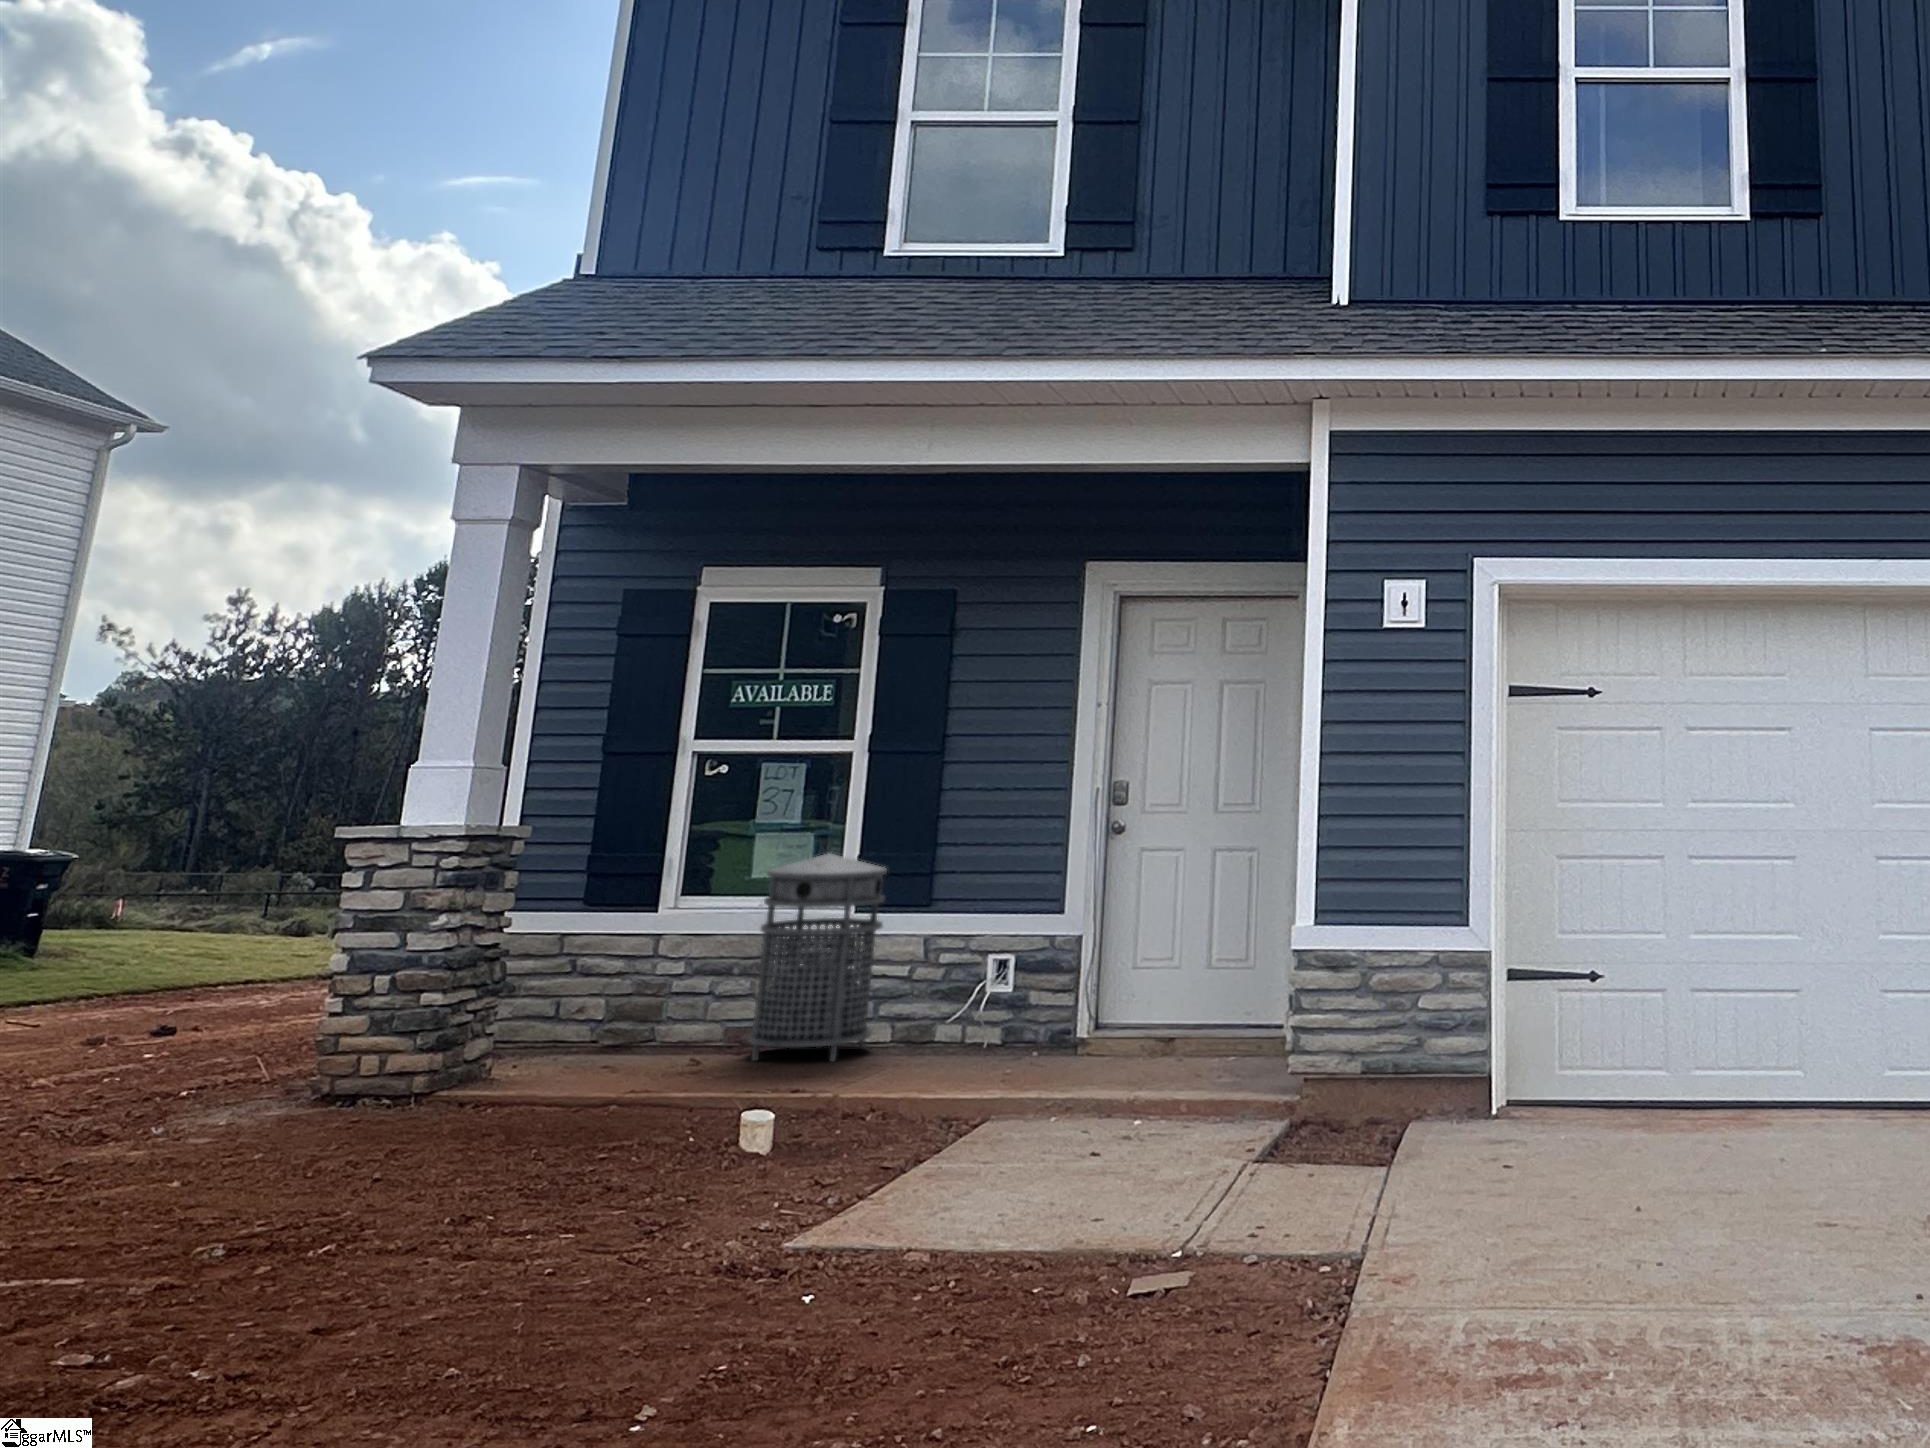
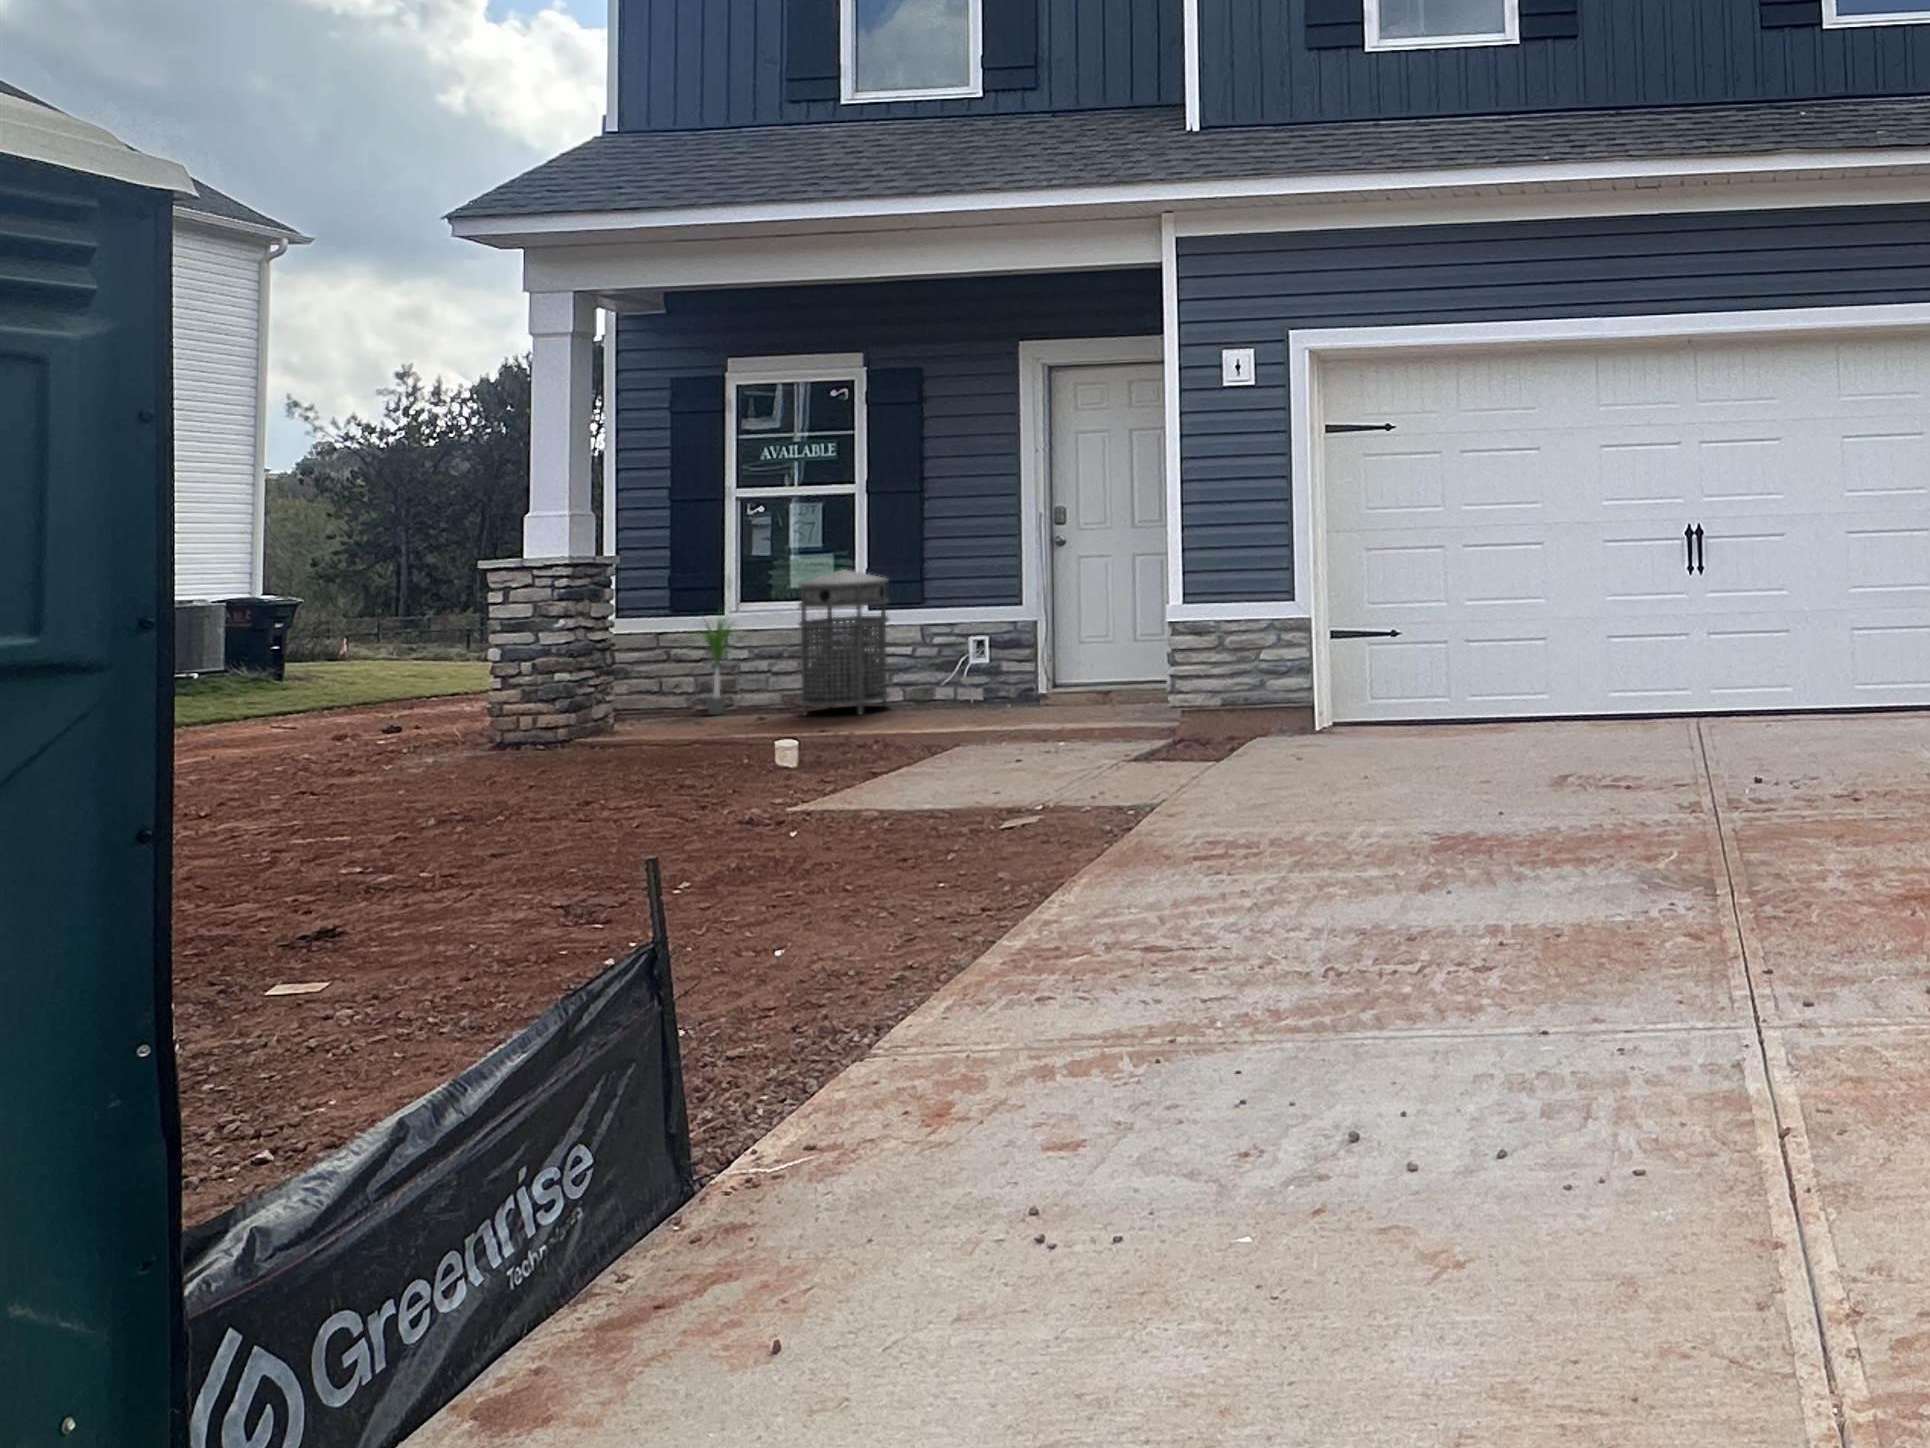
potted plant: none [585,894,693,1054] -> present [697,619,747,715]

